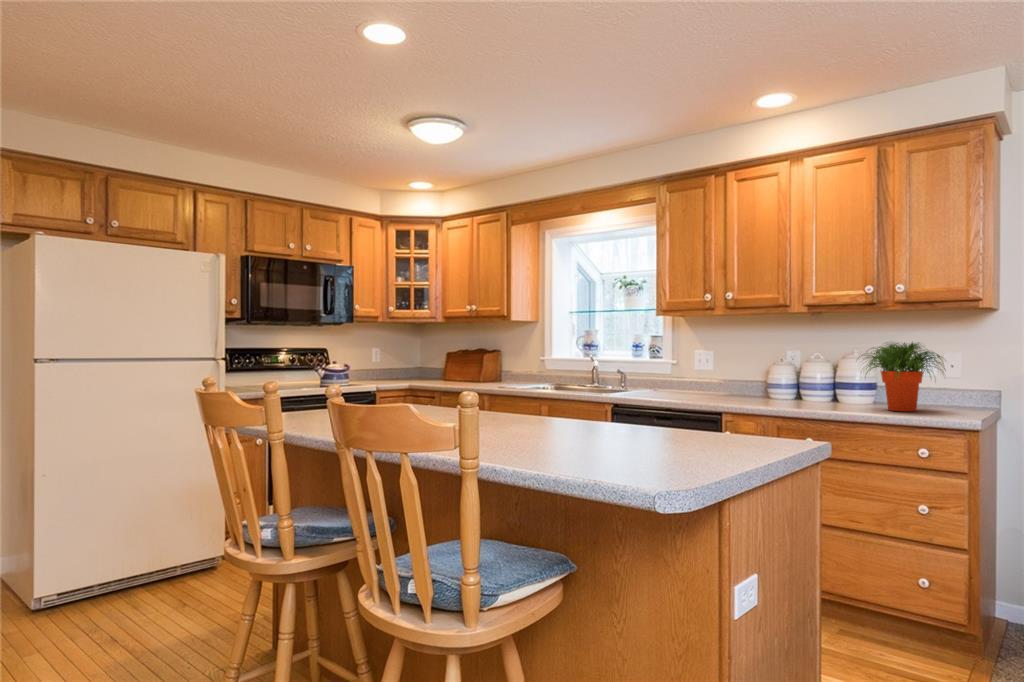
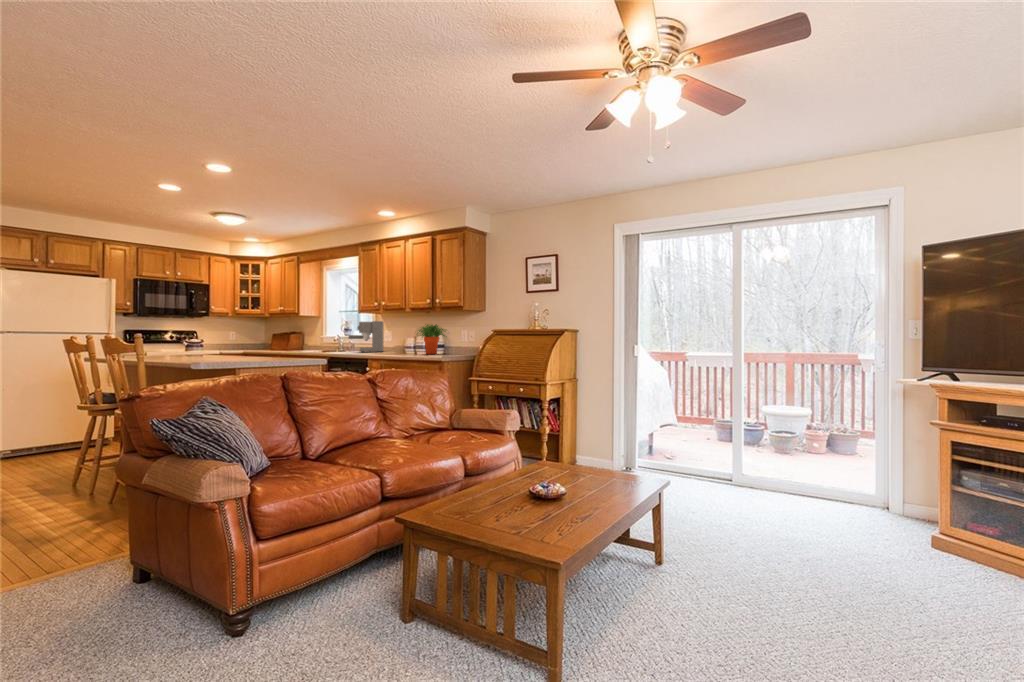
coffee maker: none [646,333,717,395] -> present [348,321,384,352]

